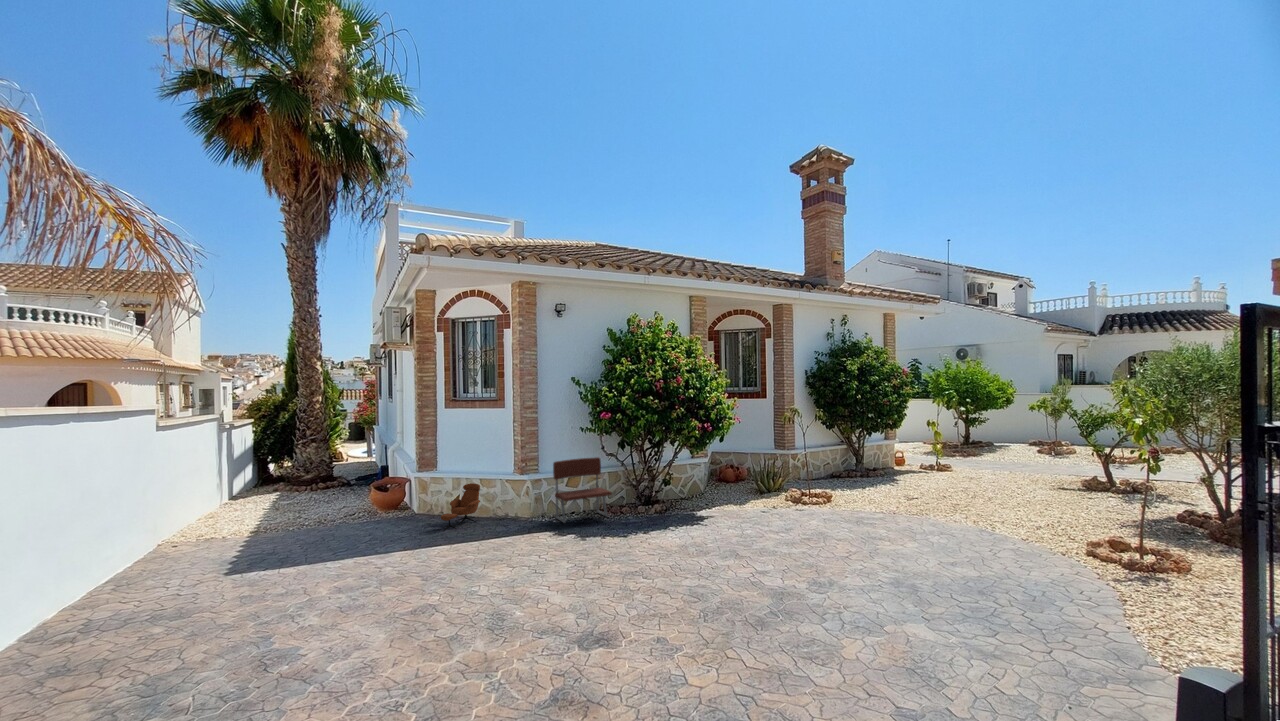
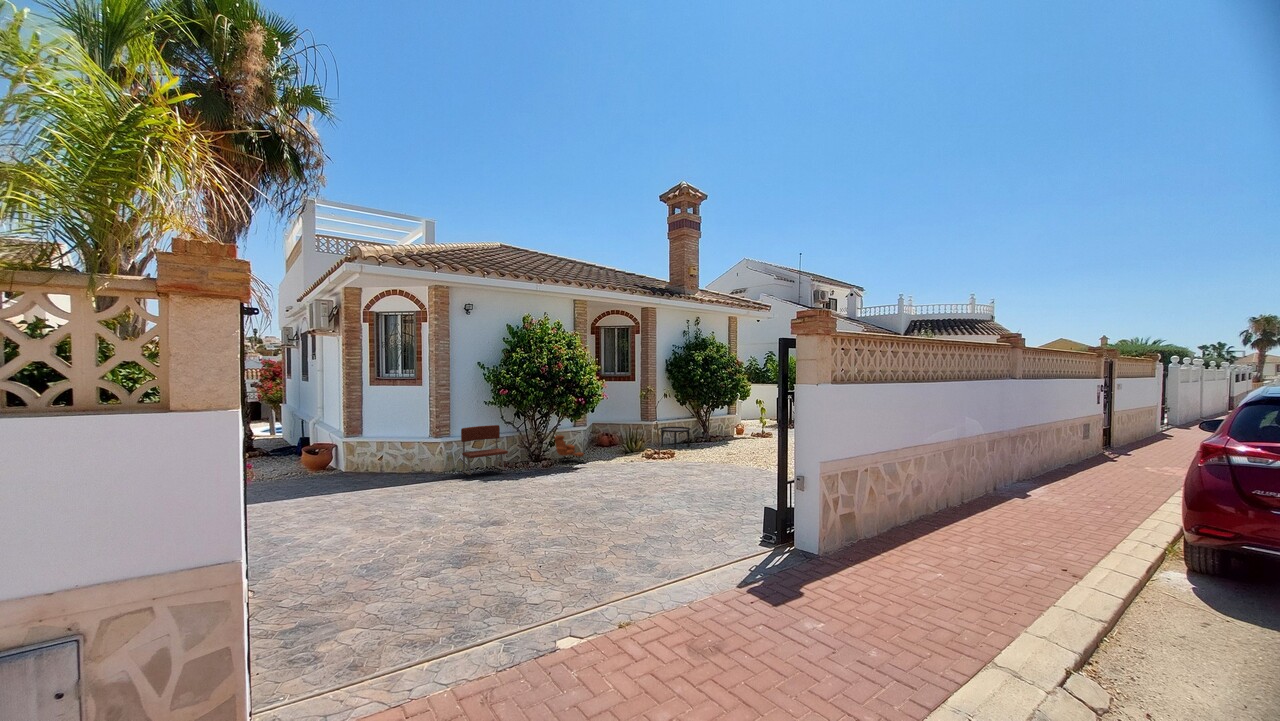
round table: none [802,458,845,488] -> present [660,427,691,449]
lounge chair: present [441,483,480,530] -> present [555,435,584,462]

